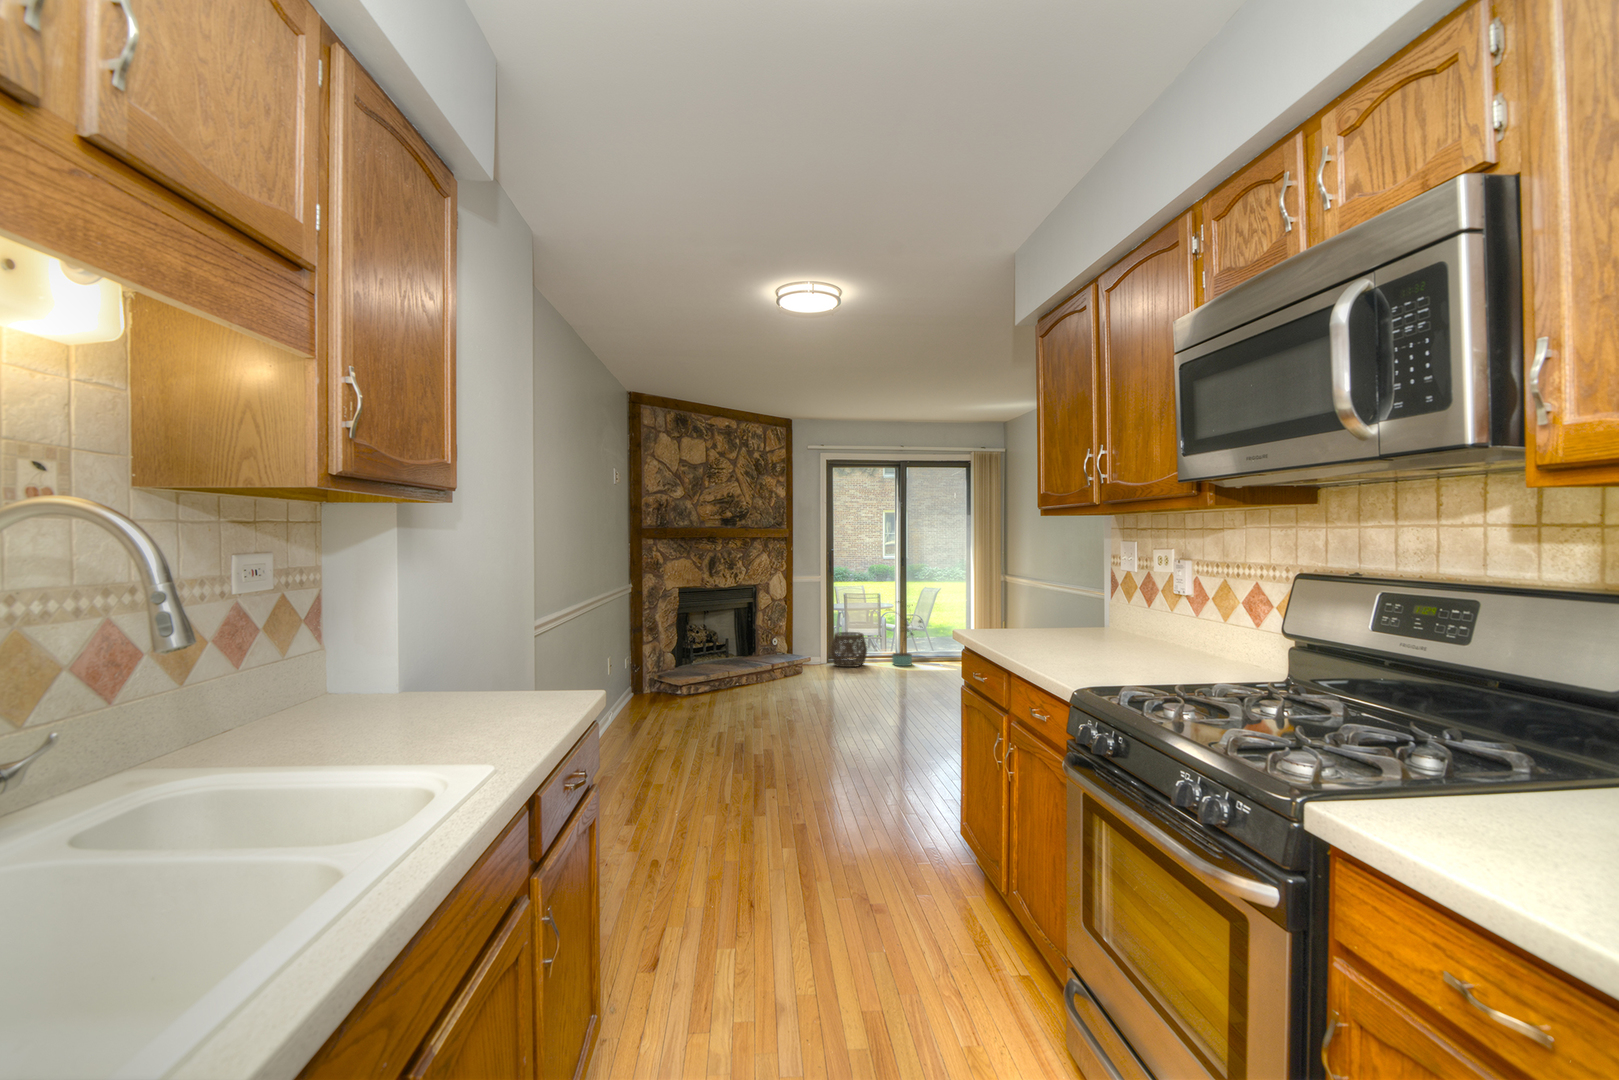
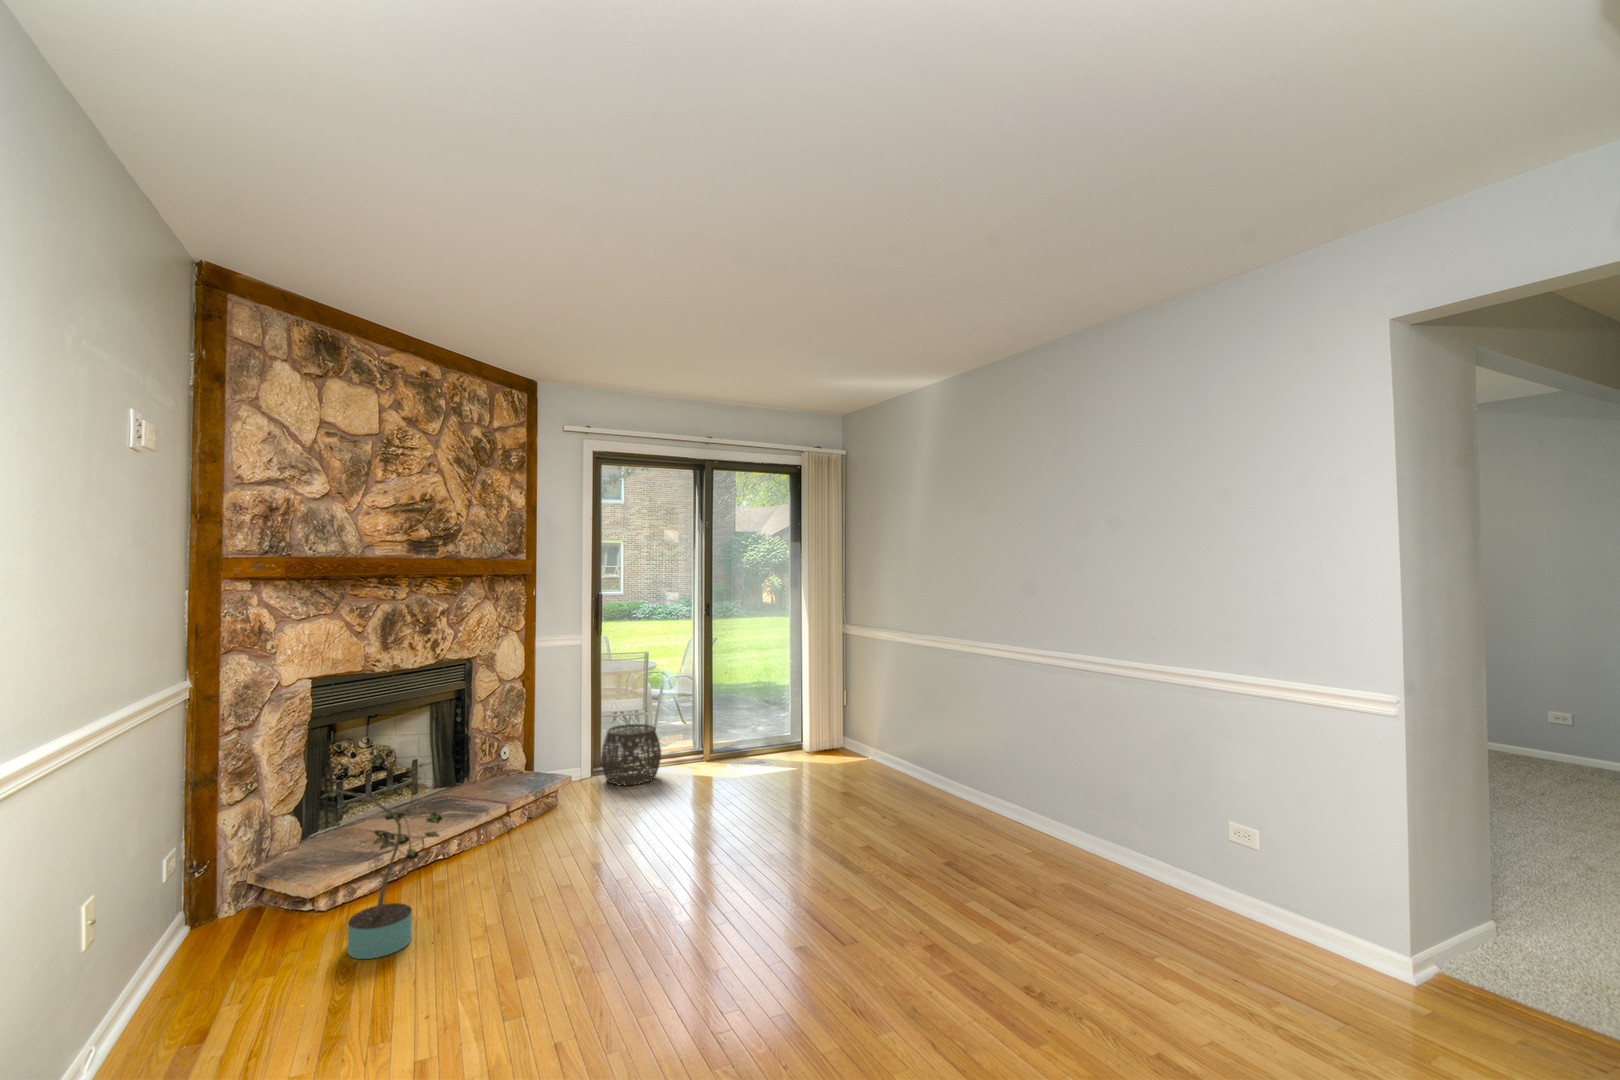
potted plant: present [892,601,923,666] -> present [320,758,442,959]

